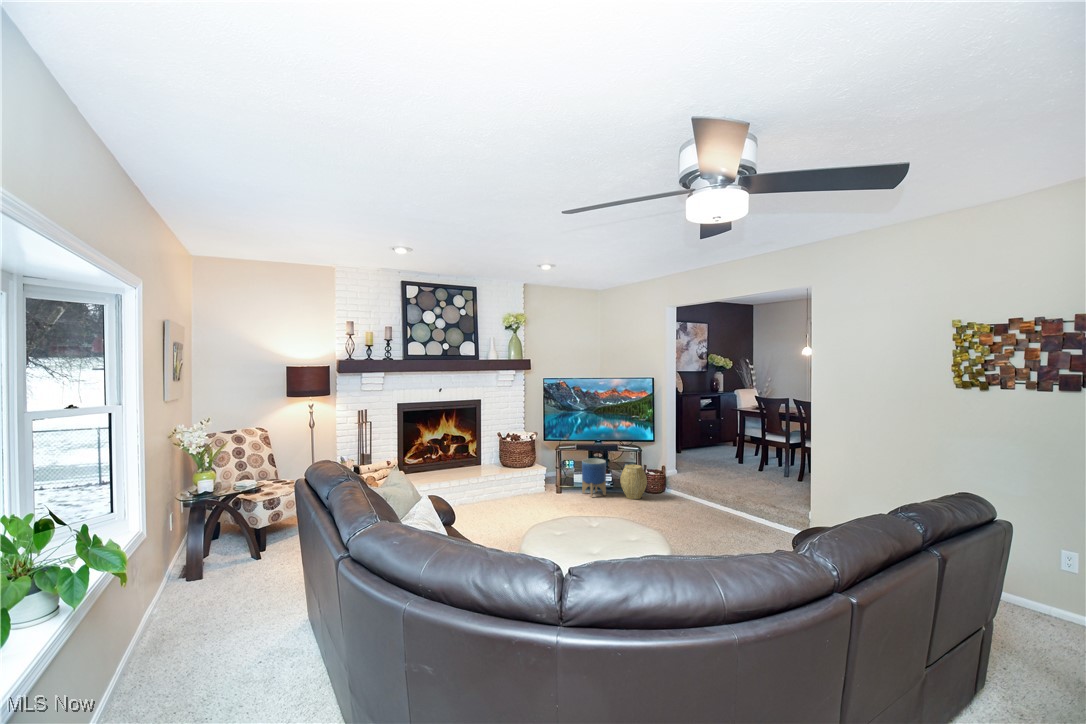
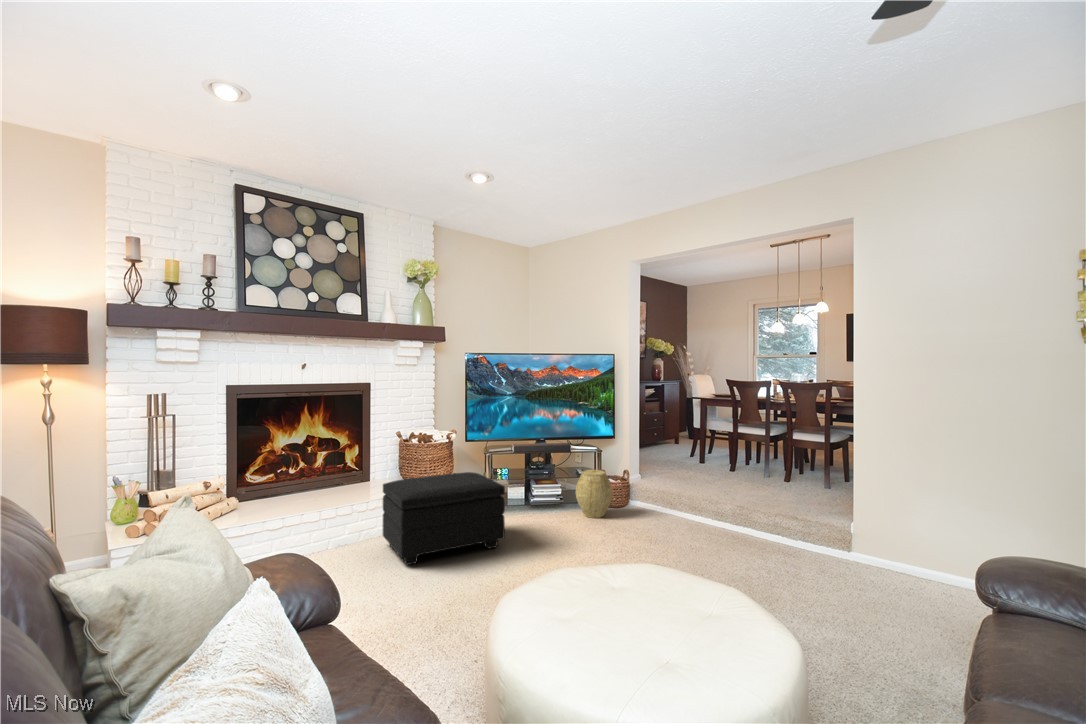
planter: present [582,458,606,497] -> none [522,464,556,520]
footstool: none [486,463,561,518] -> present [383,472,505,565]

